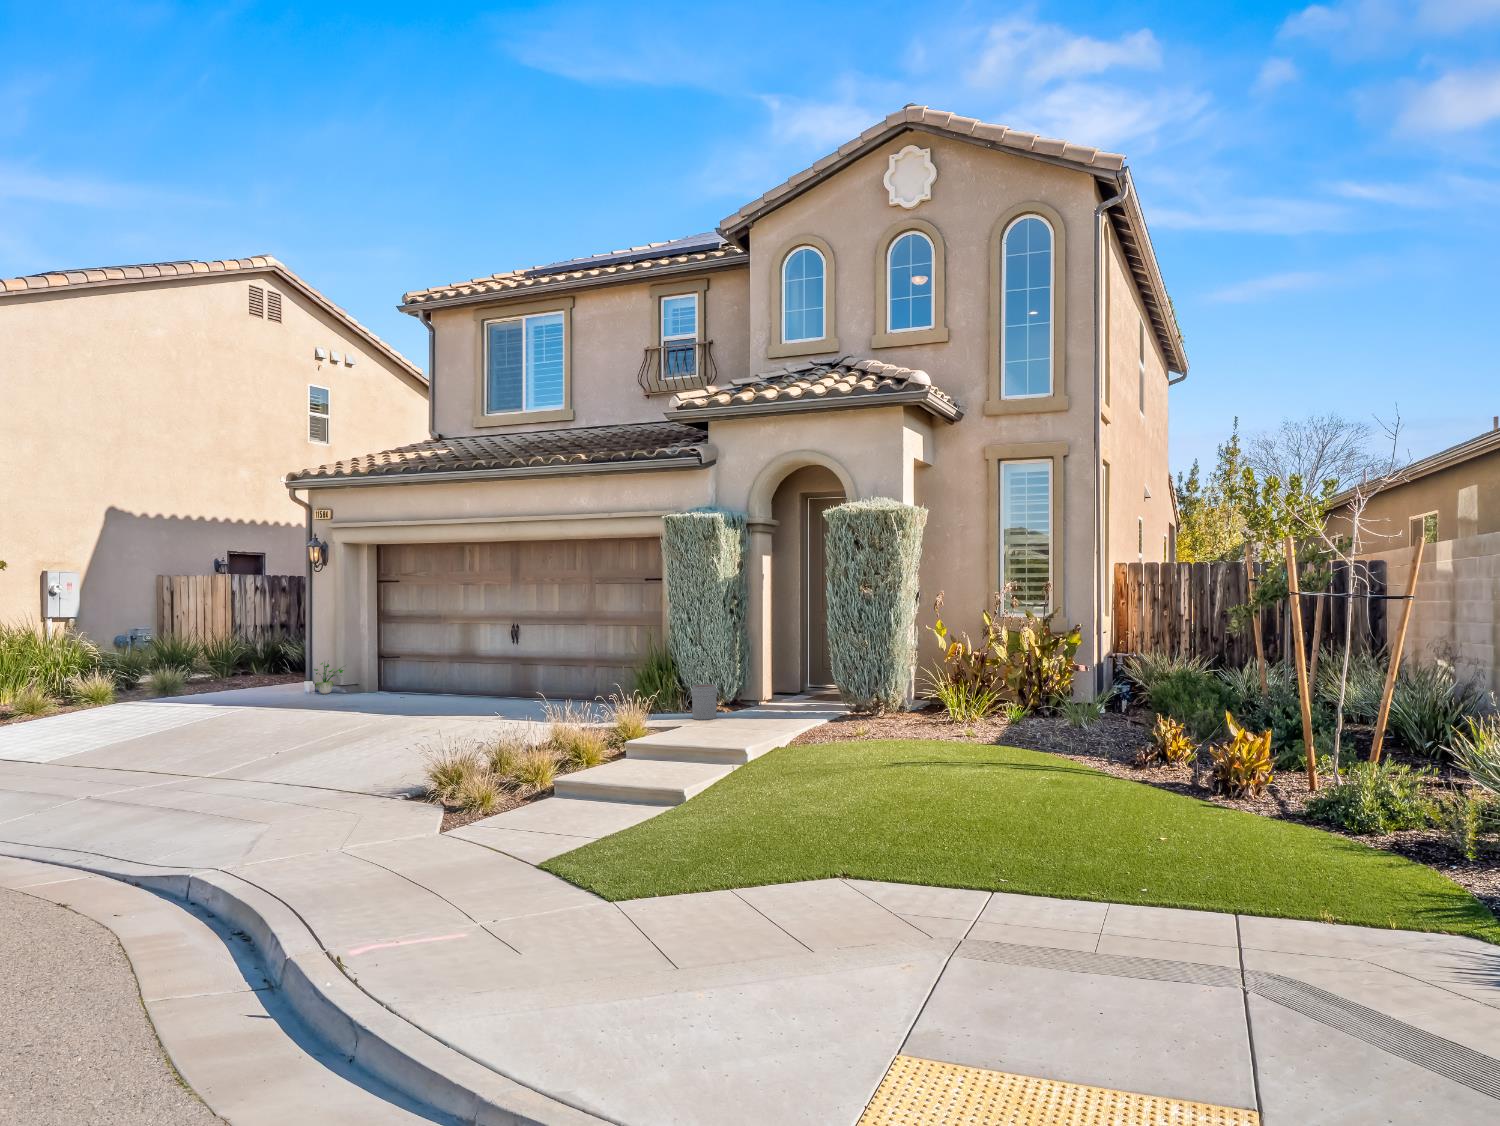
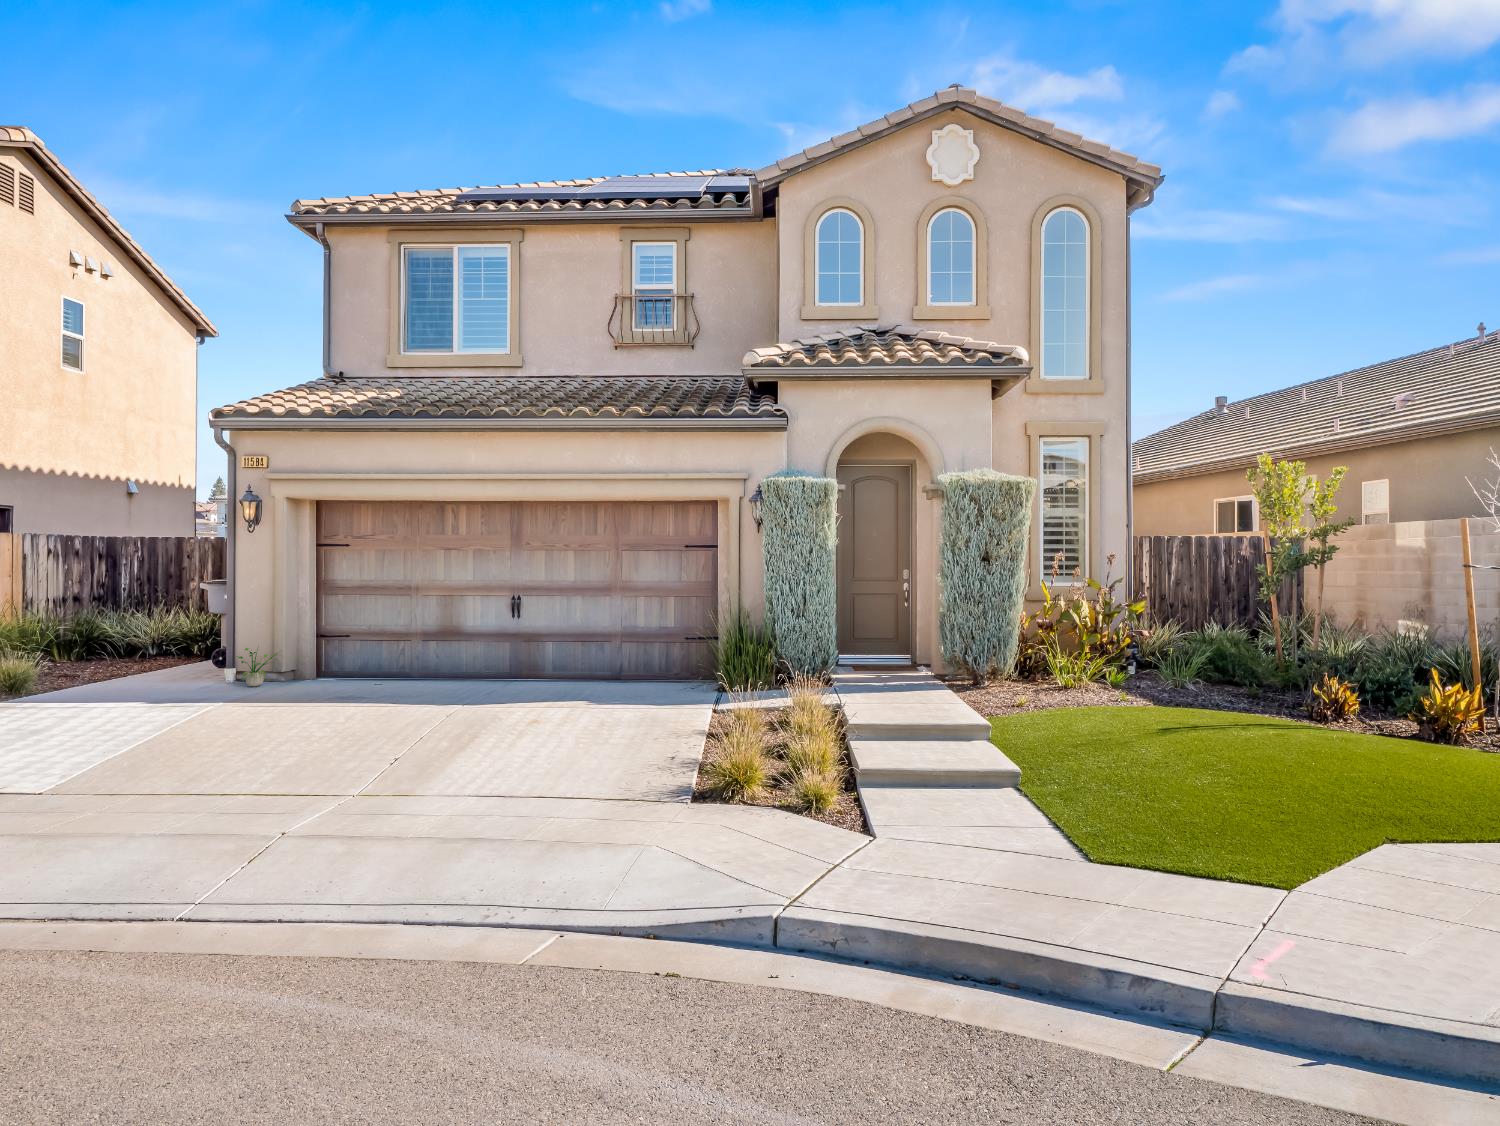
bucket: present [686,684,720,720] -> none [798,655,833,693]

